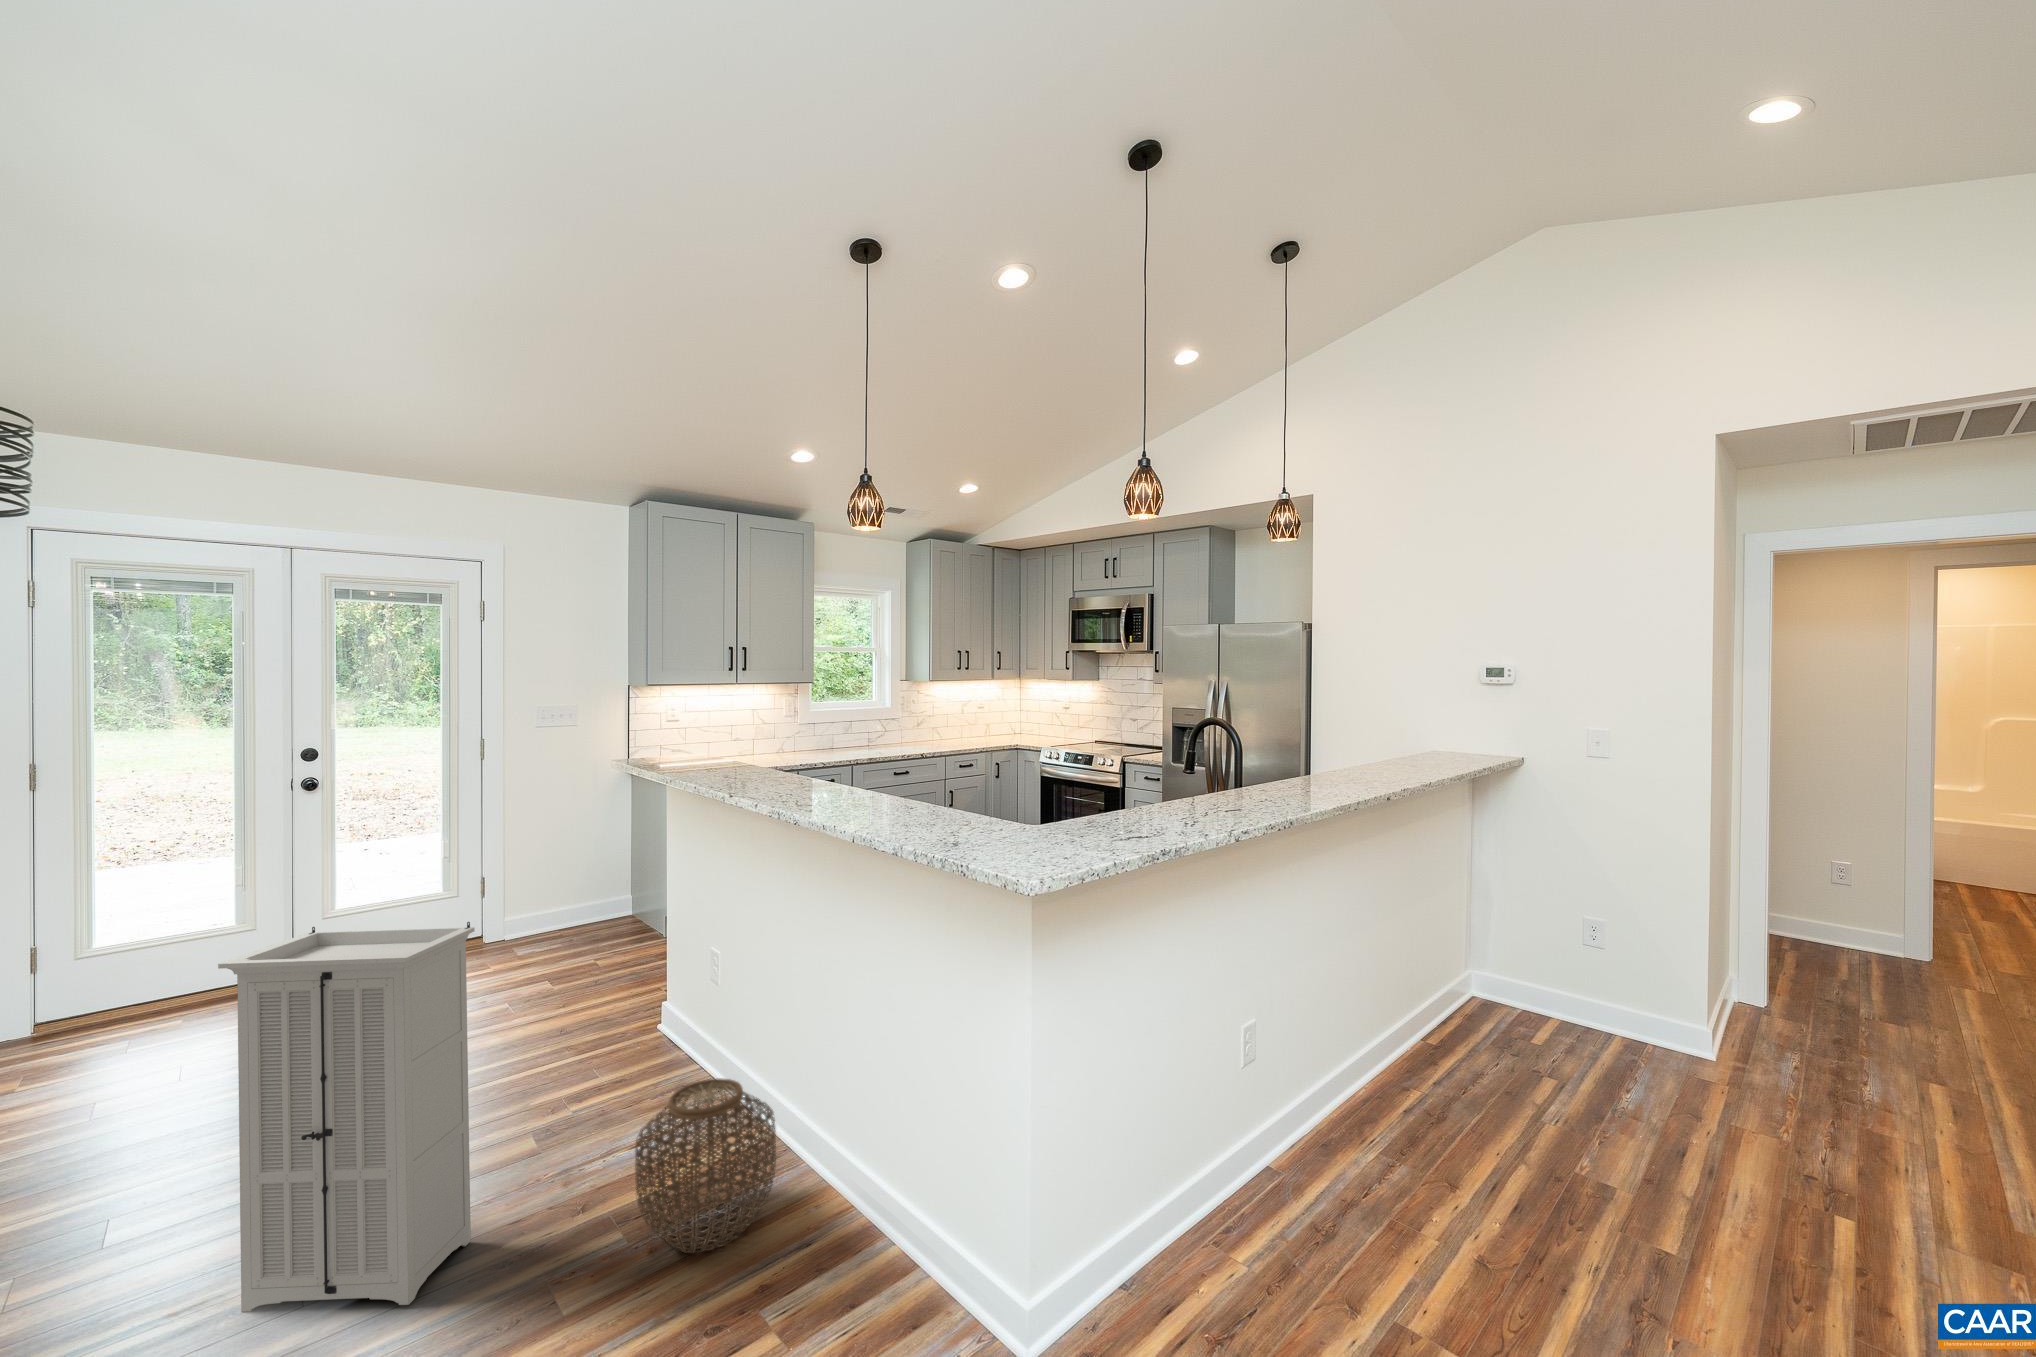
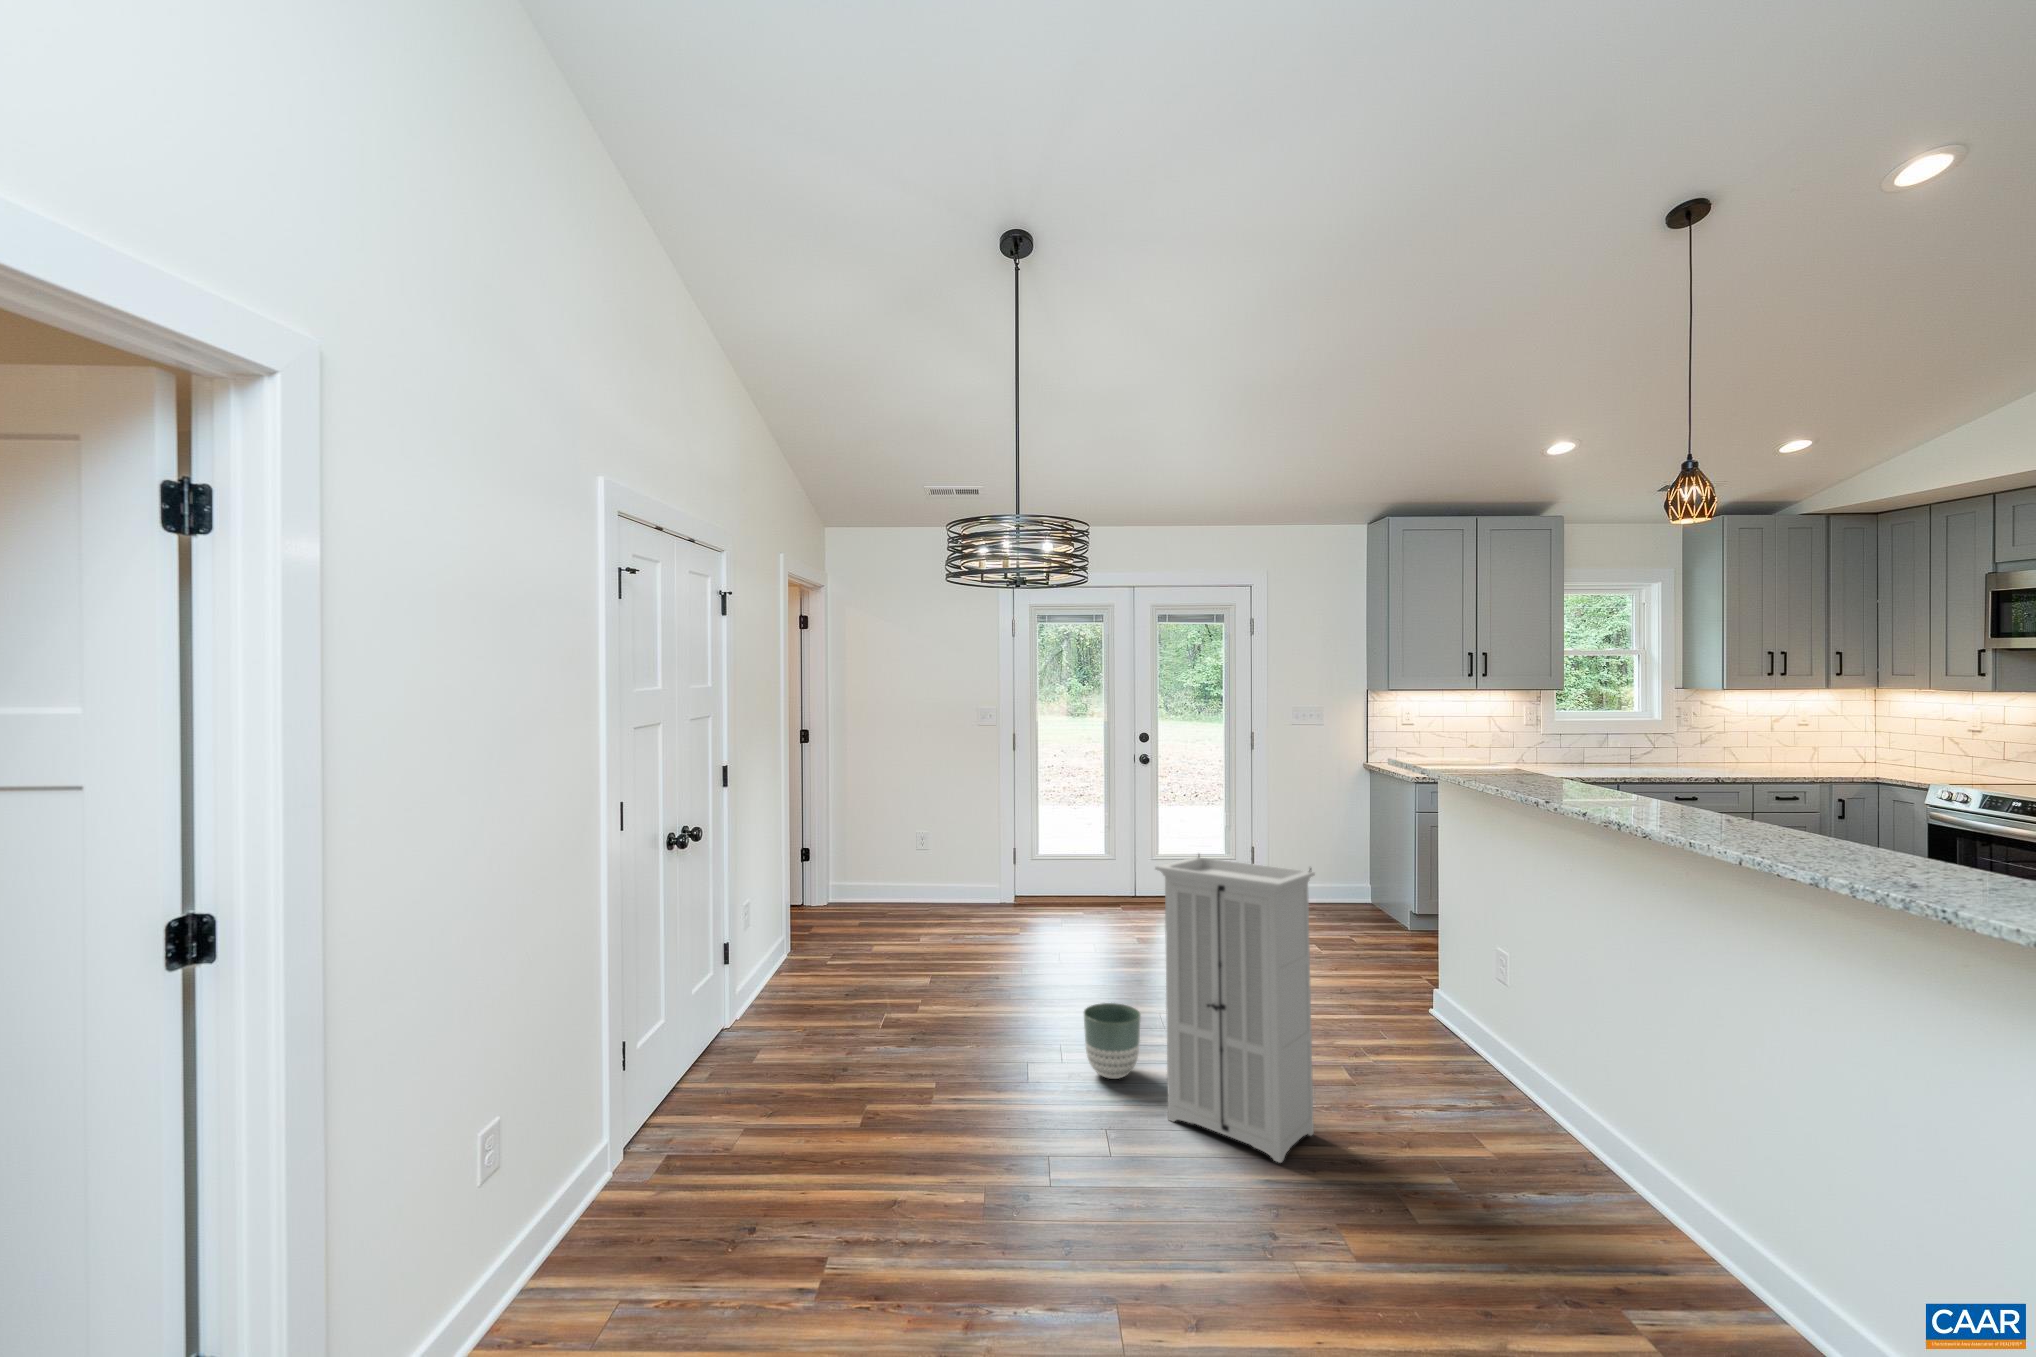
woven basket: present [635,1078,776,1253] -> none [1465,1061,1621,1235]
planter: none [95,1162,213,1286] -> present [1084,1003,1141,1079]

